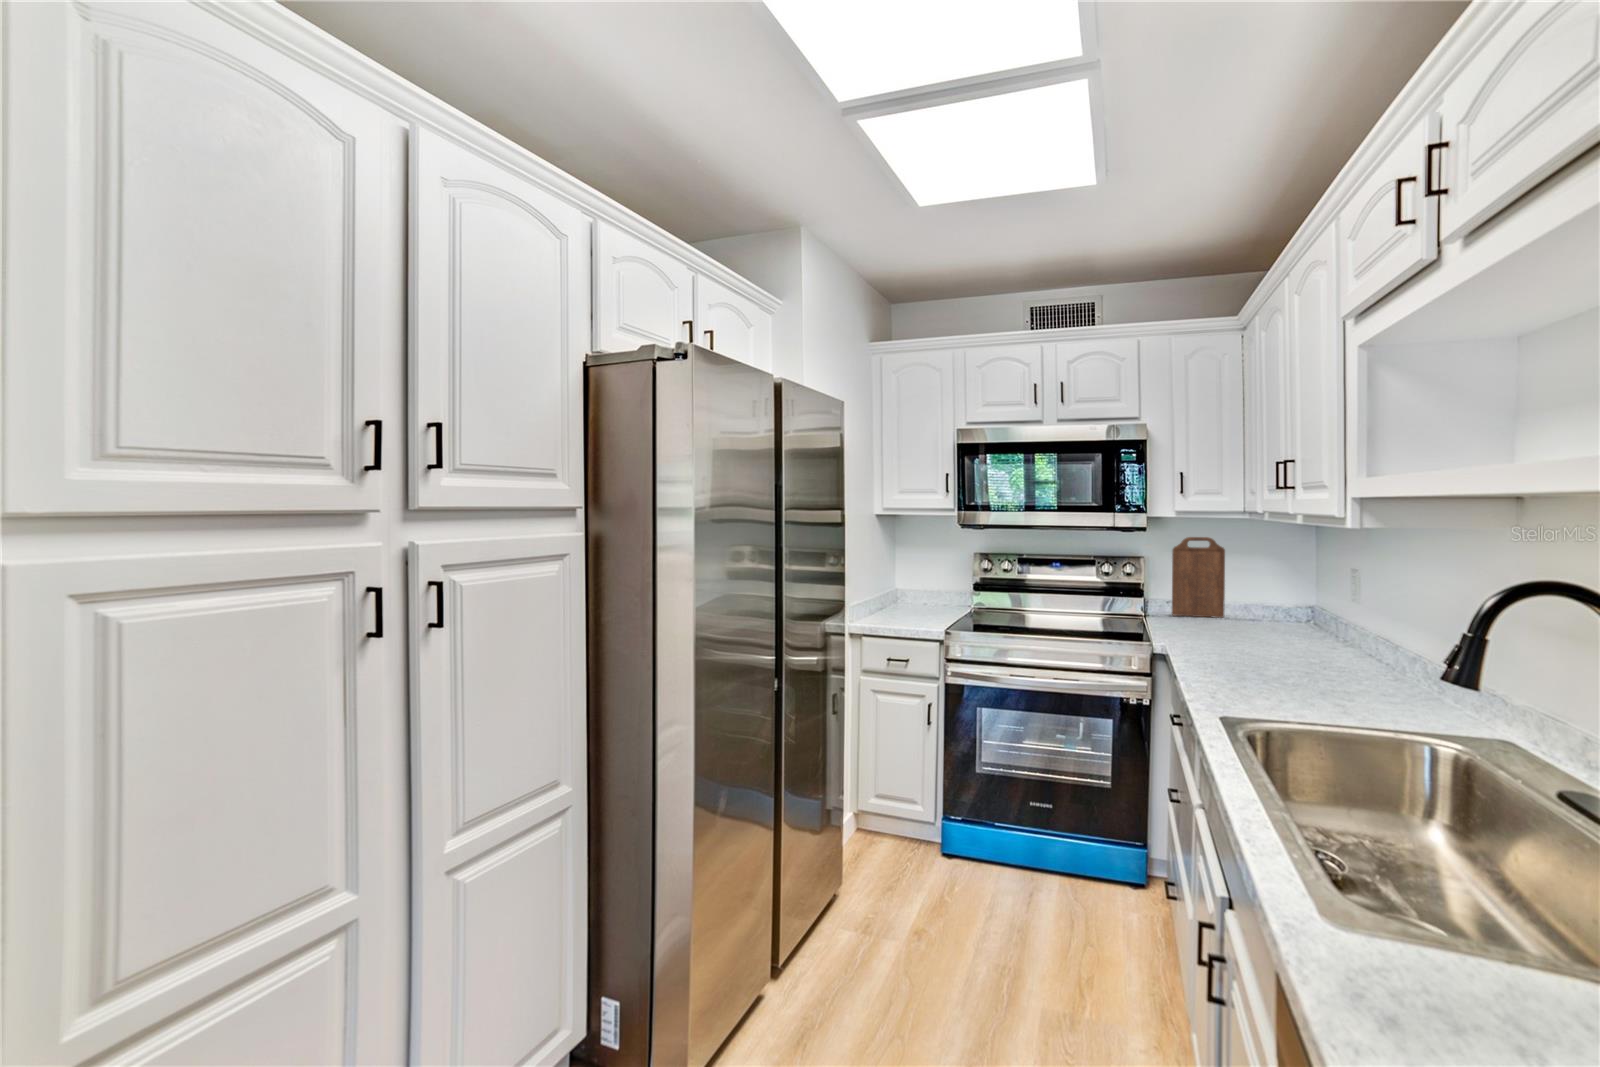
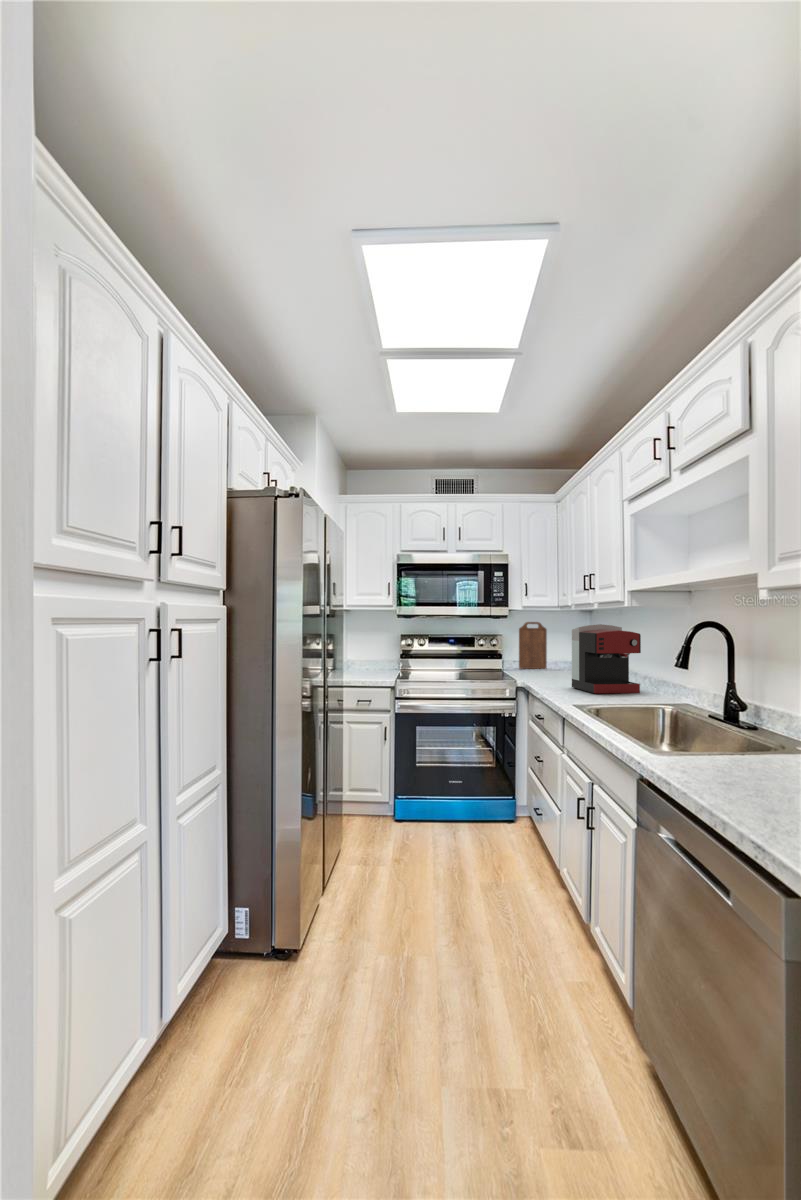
coffee maker: none [1247,552,1396,690] -> present [572,624,641,693]

